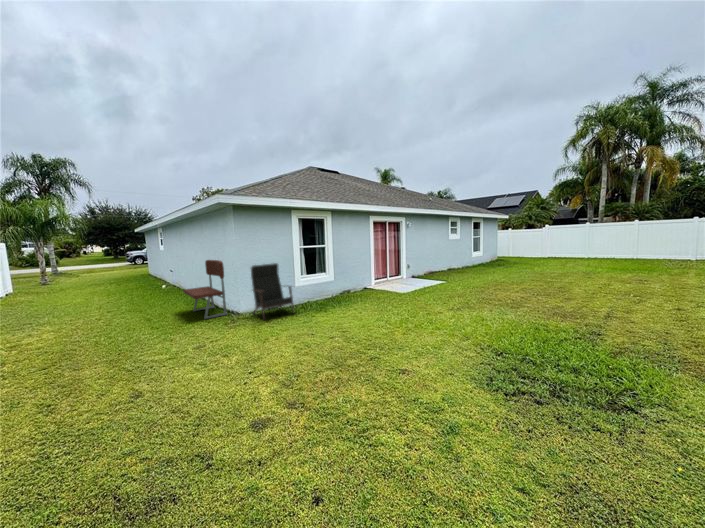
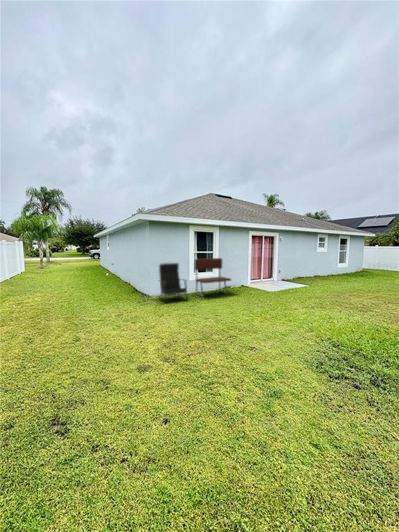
bench: present [183,260,227,319] -> present [195,258,231,297]

